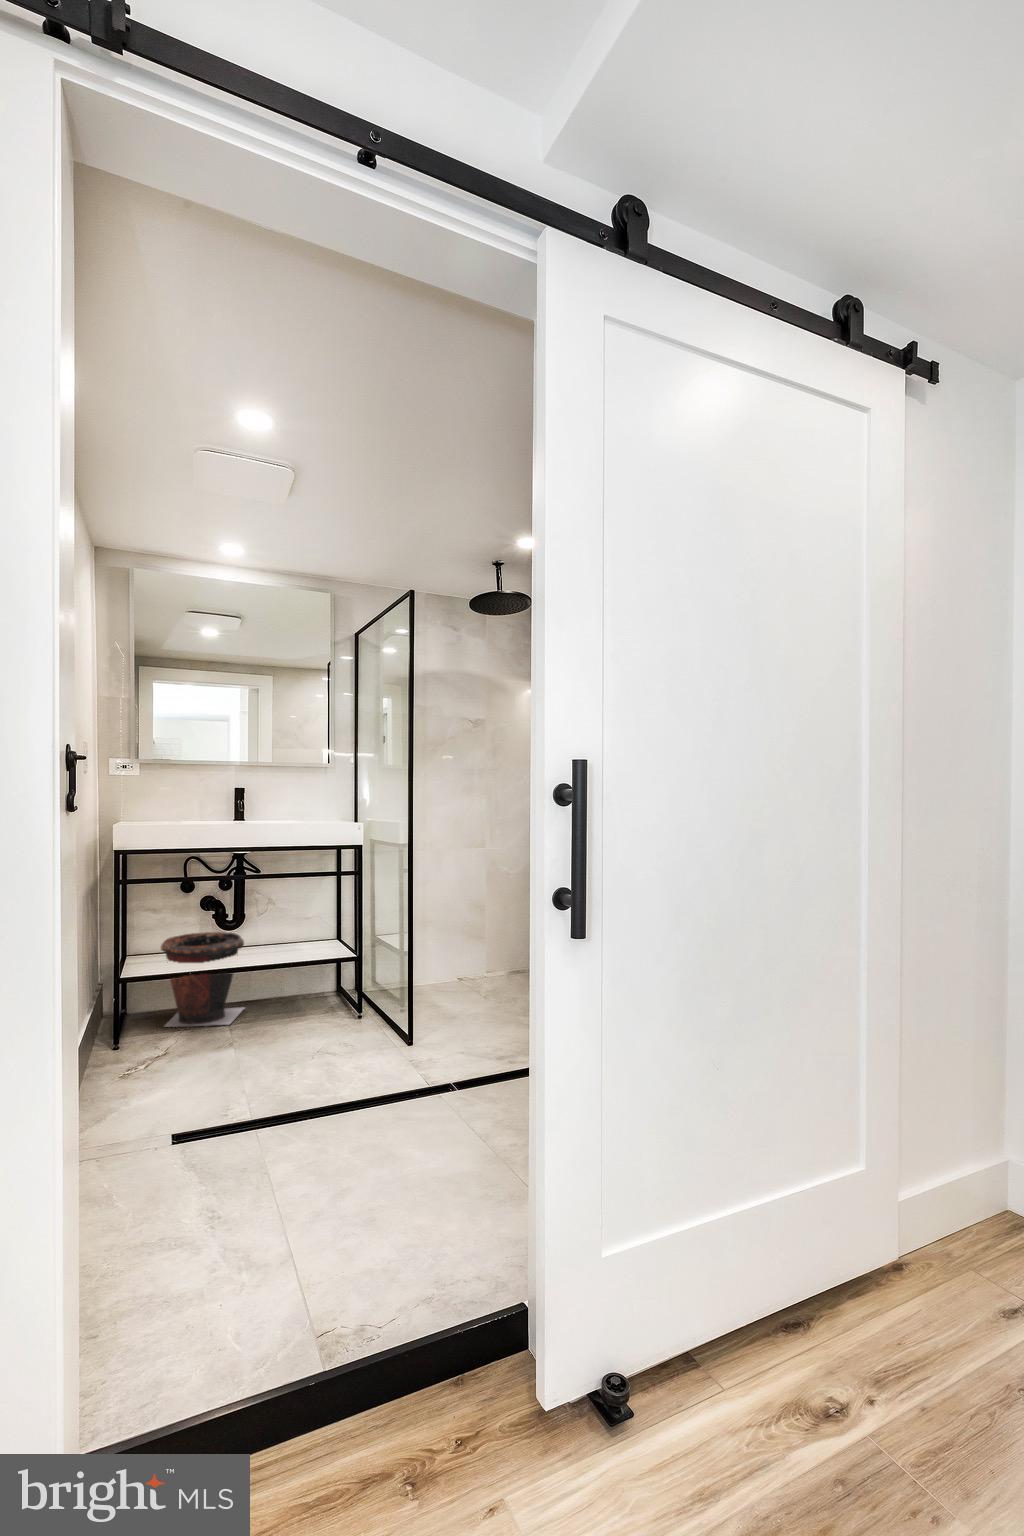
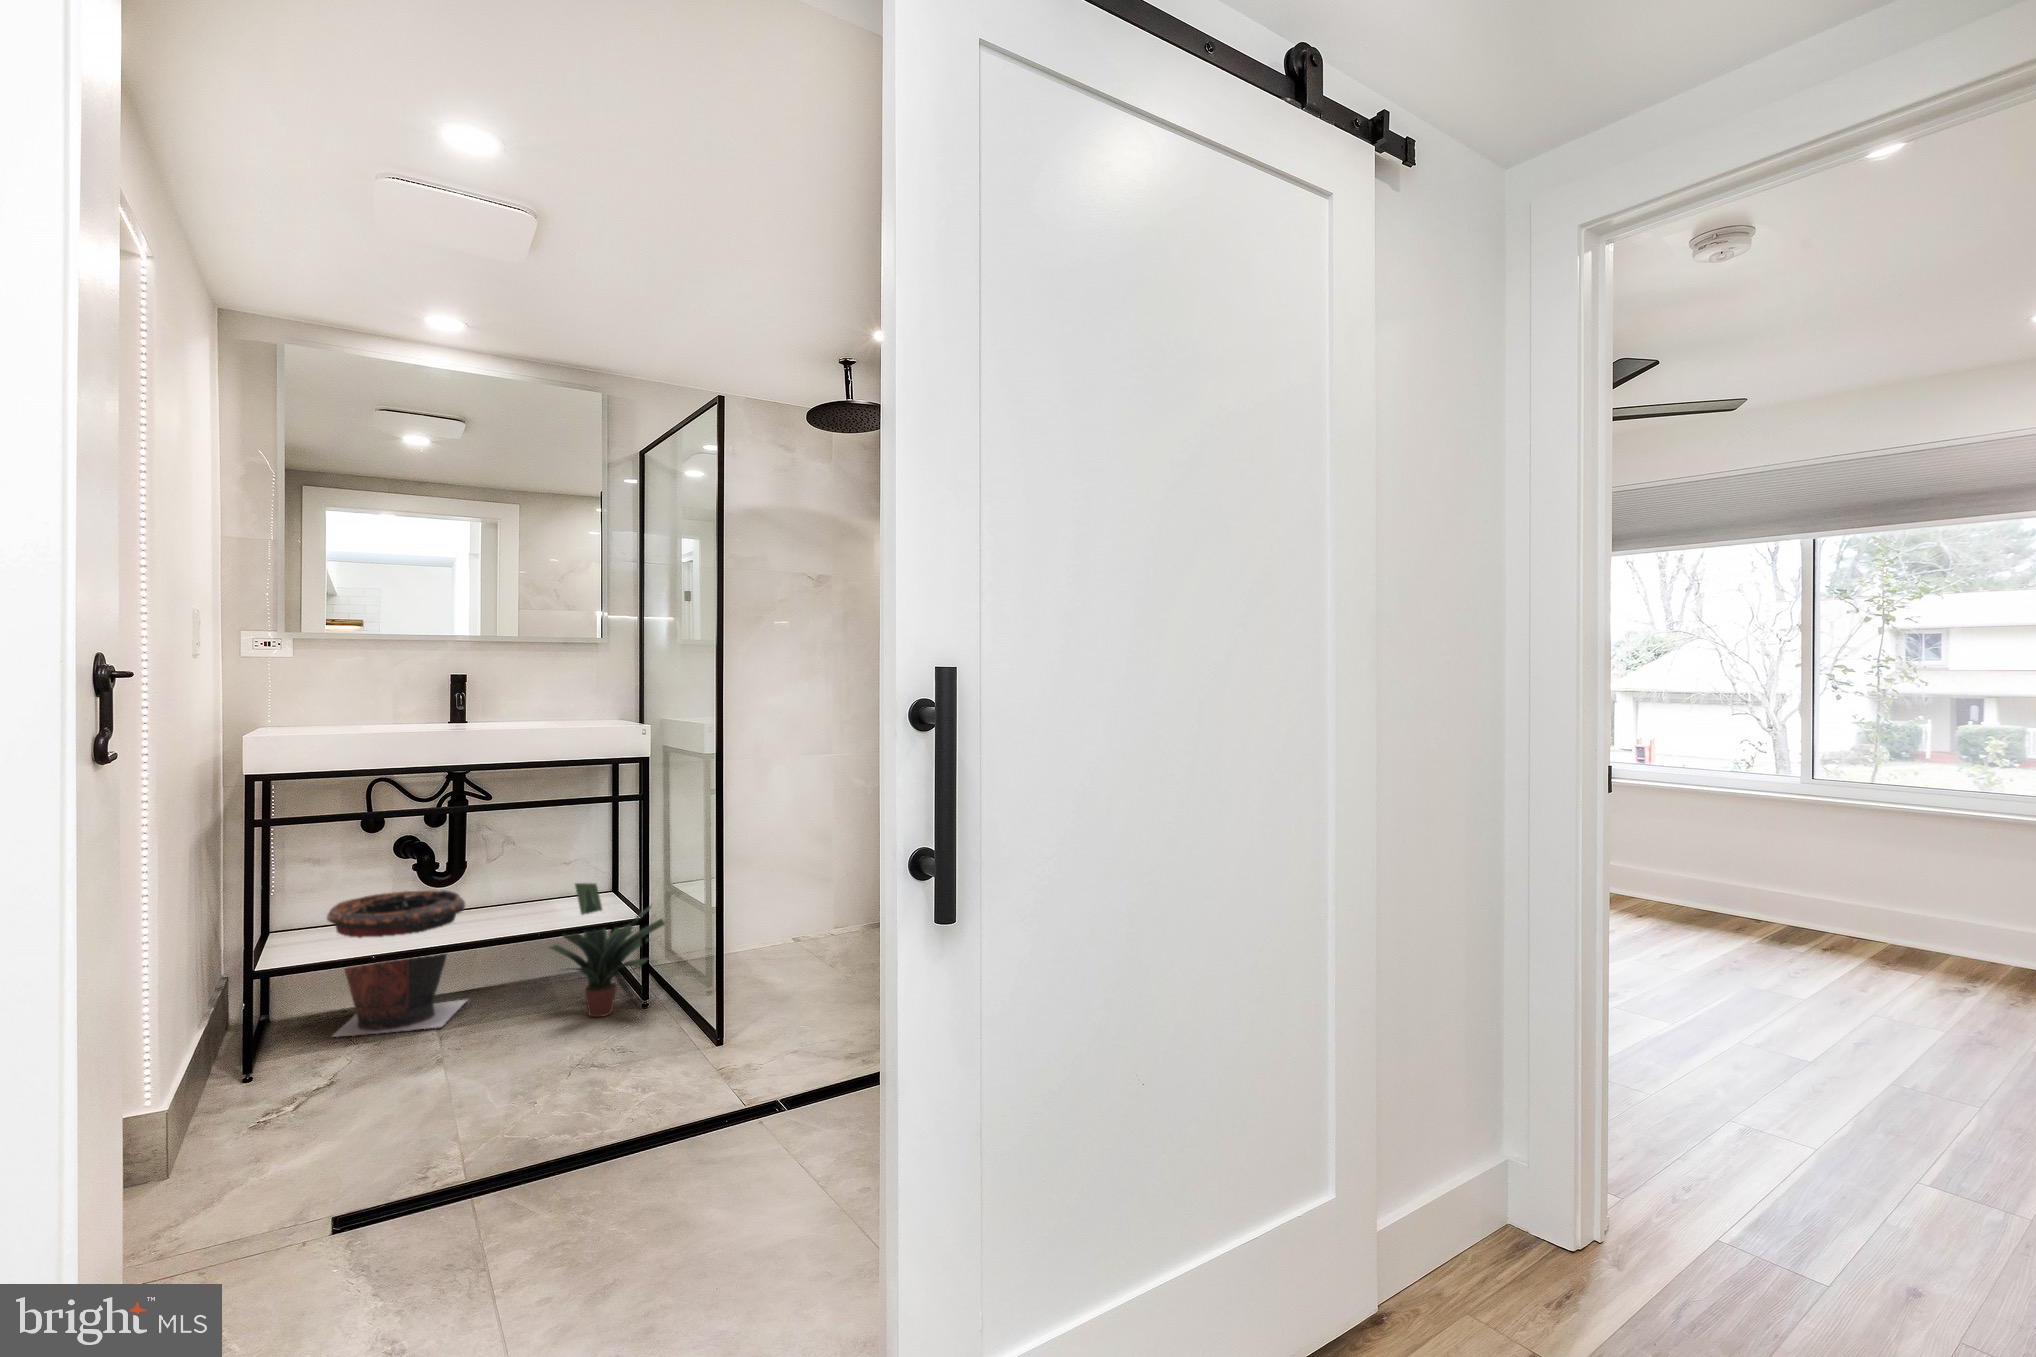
potted plant: none [294,931,373,1024] -> present [550,883,665,1017]

